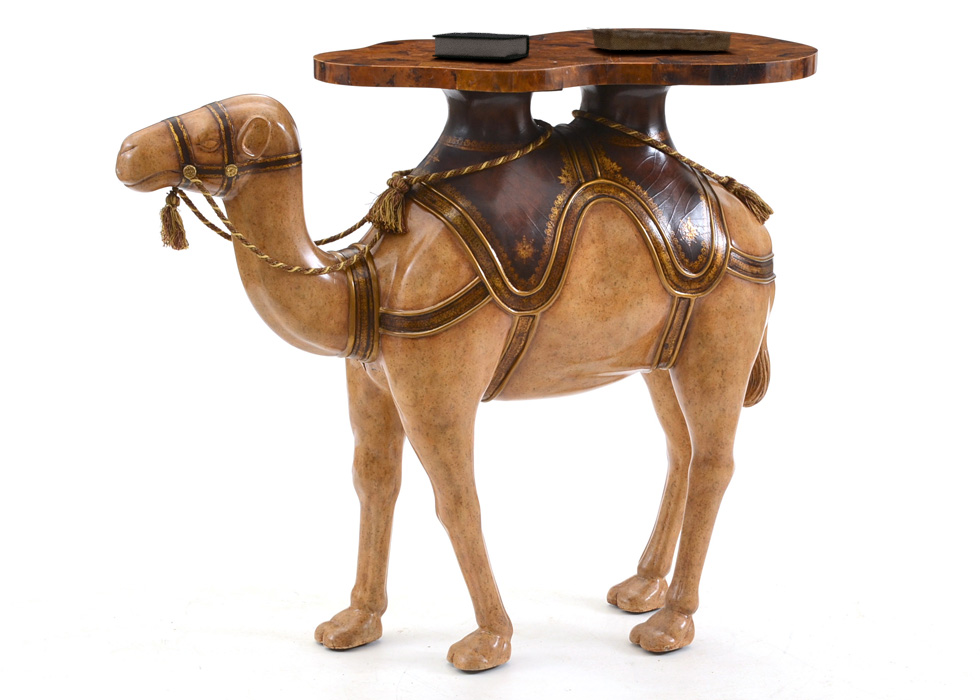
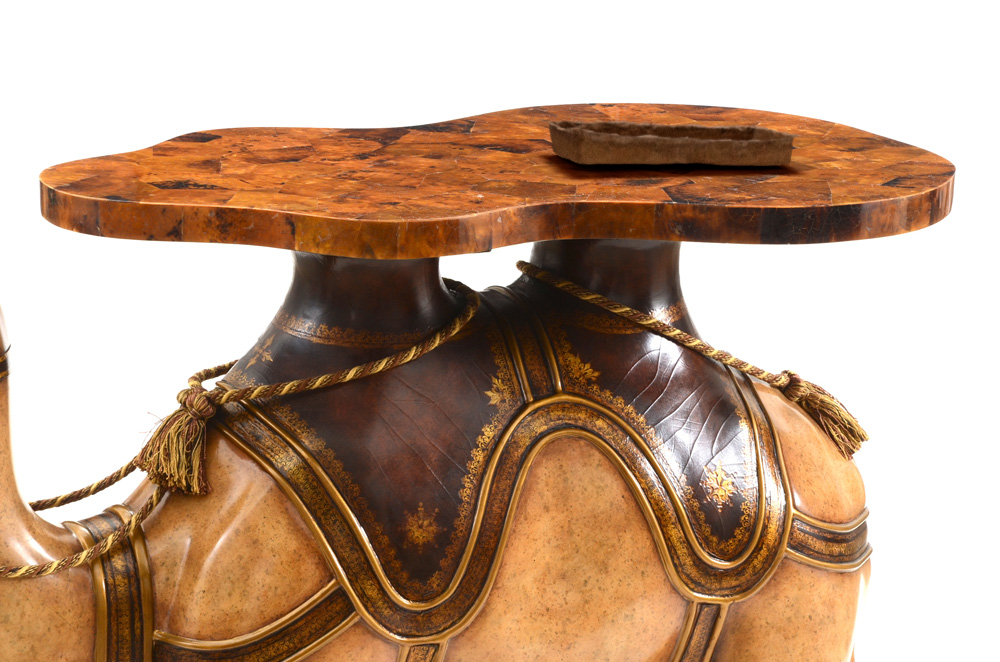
book: present [432,32,530,59] -> none [258,130,435,189]

